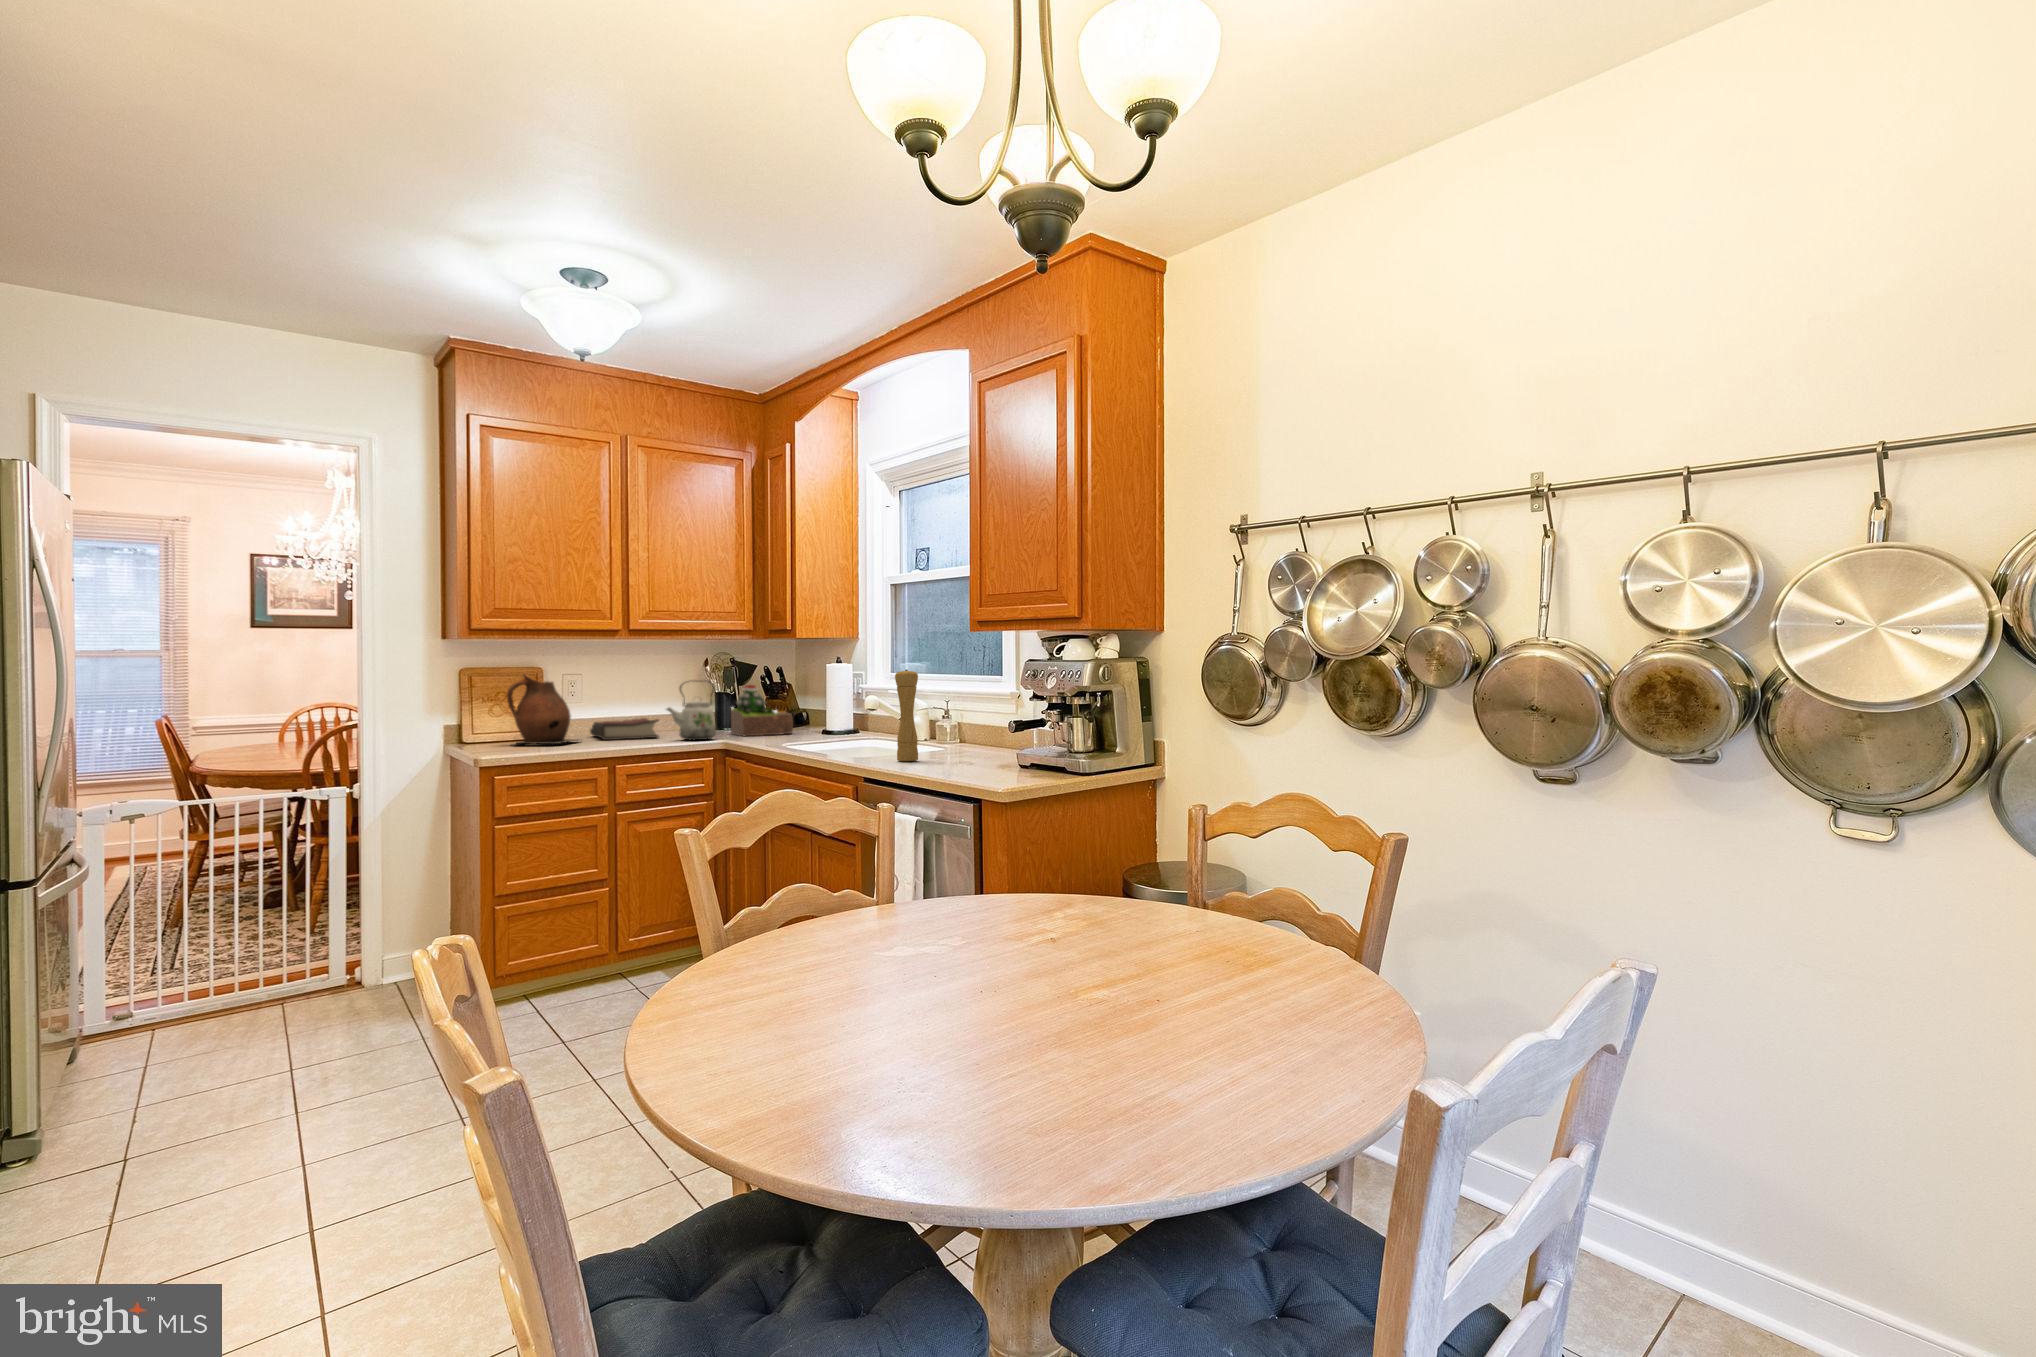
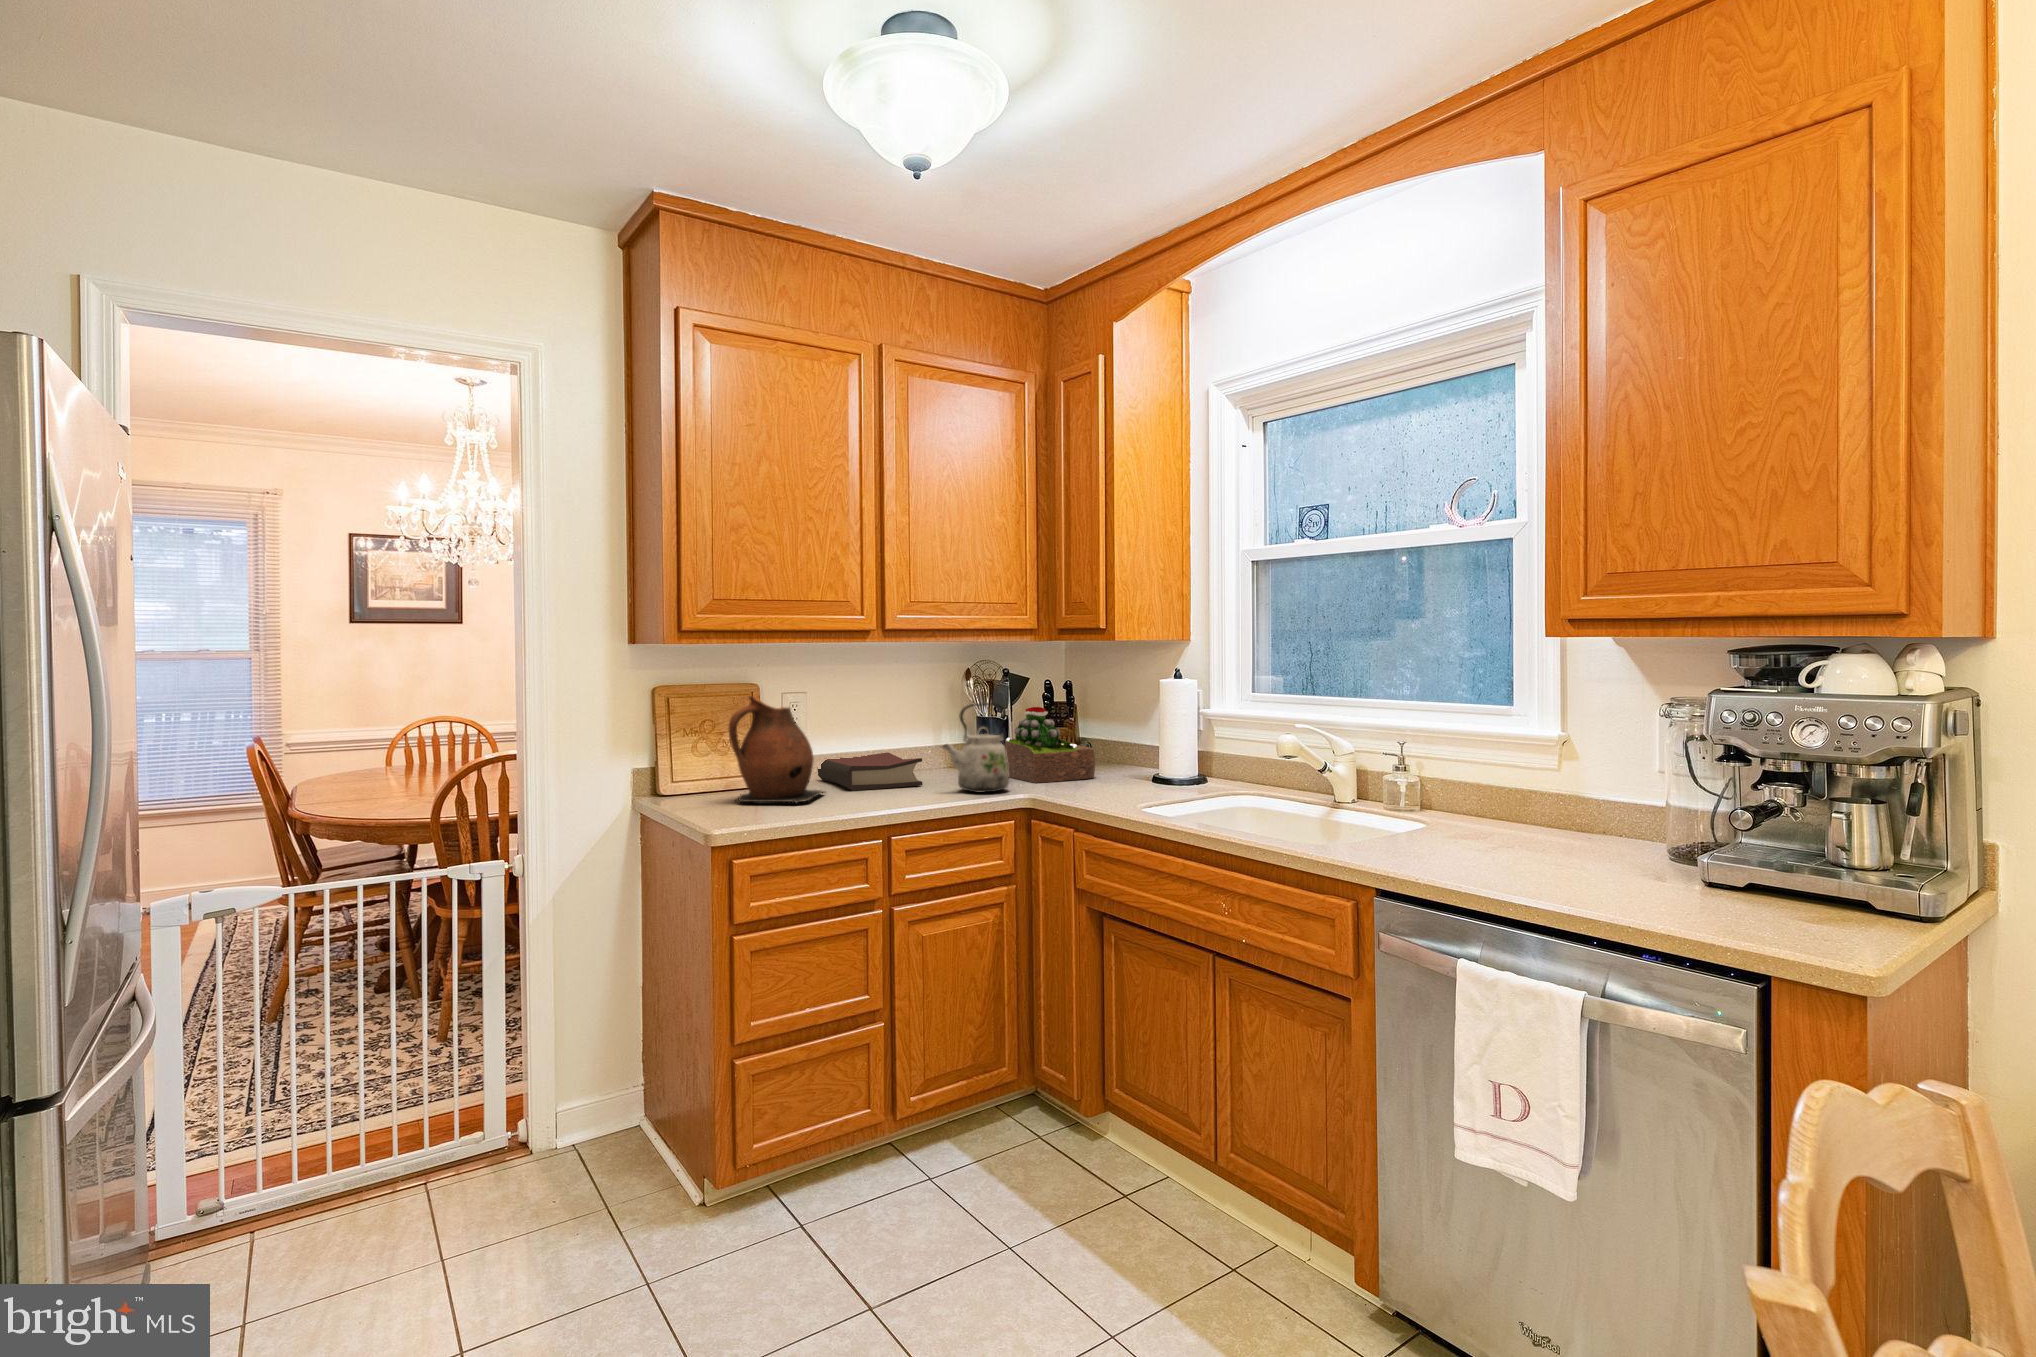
pepper mill: present [895,670,918,761] -> none [1422,704,1465,863]

